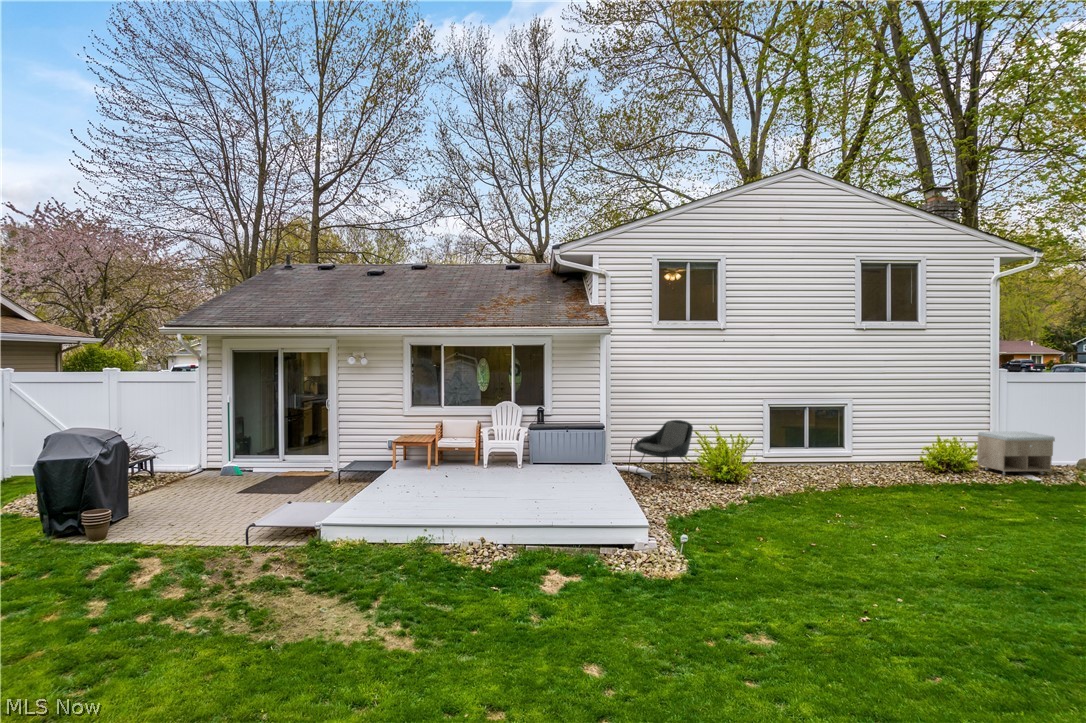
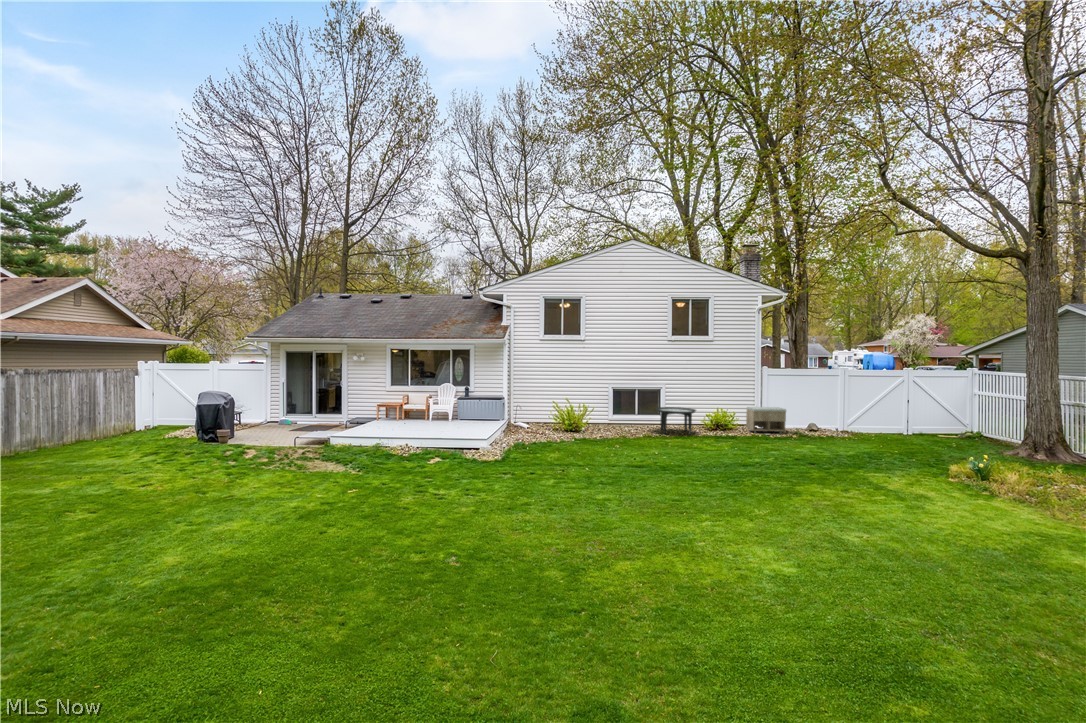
lounge chair: present [634,420,695,483] -> none [522,396,557,432]
round table: none [847,434,925,483] -> present [656,407,696,435]

